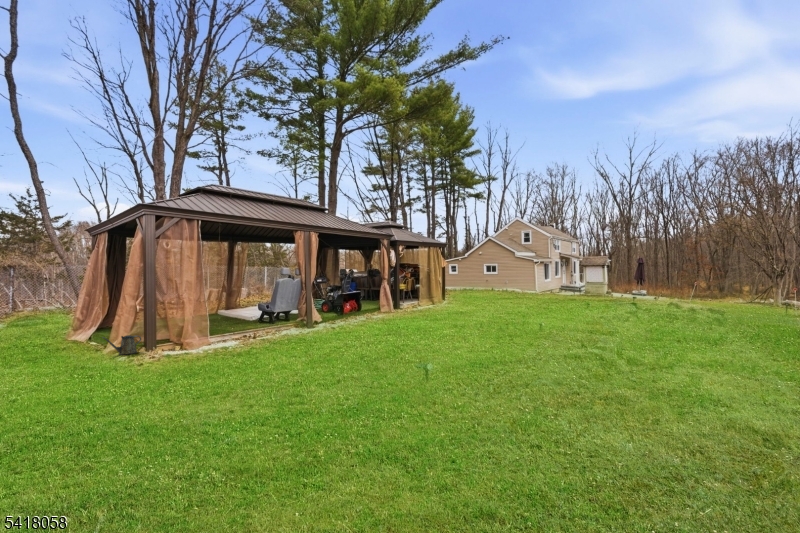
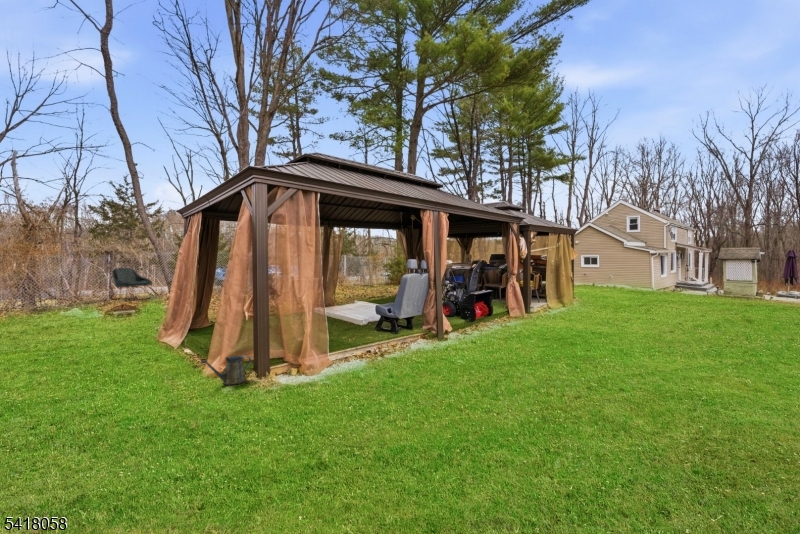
lounge chair: none [15,280,59,311] -> present [111,268,152,299]

